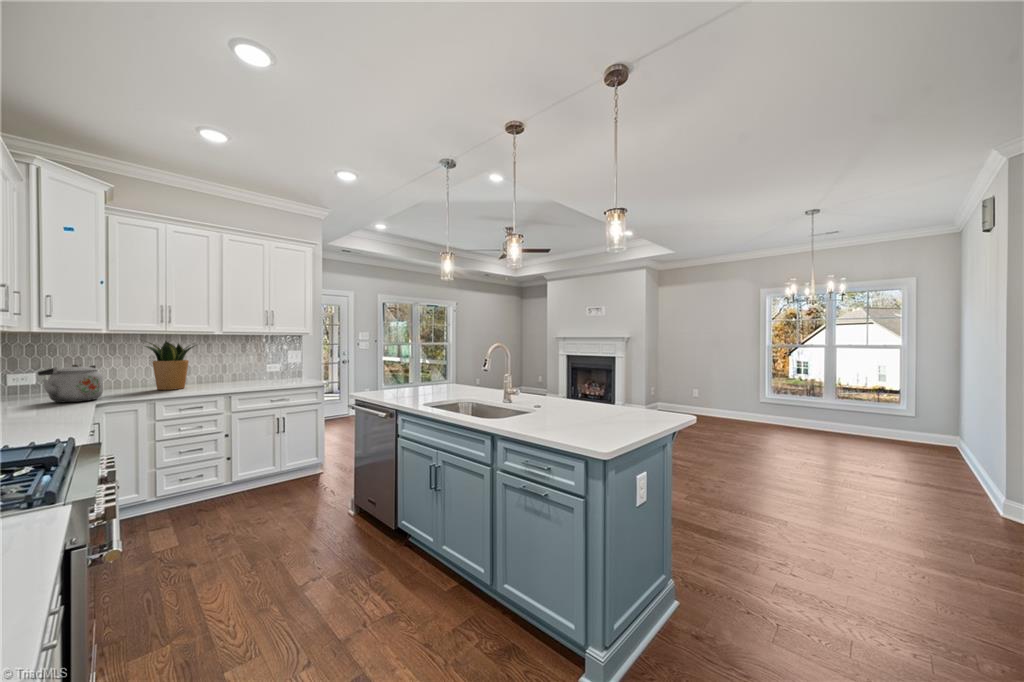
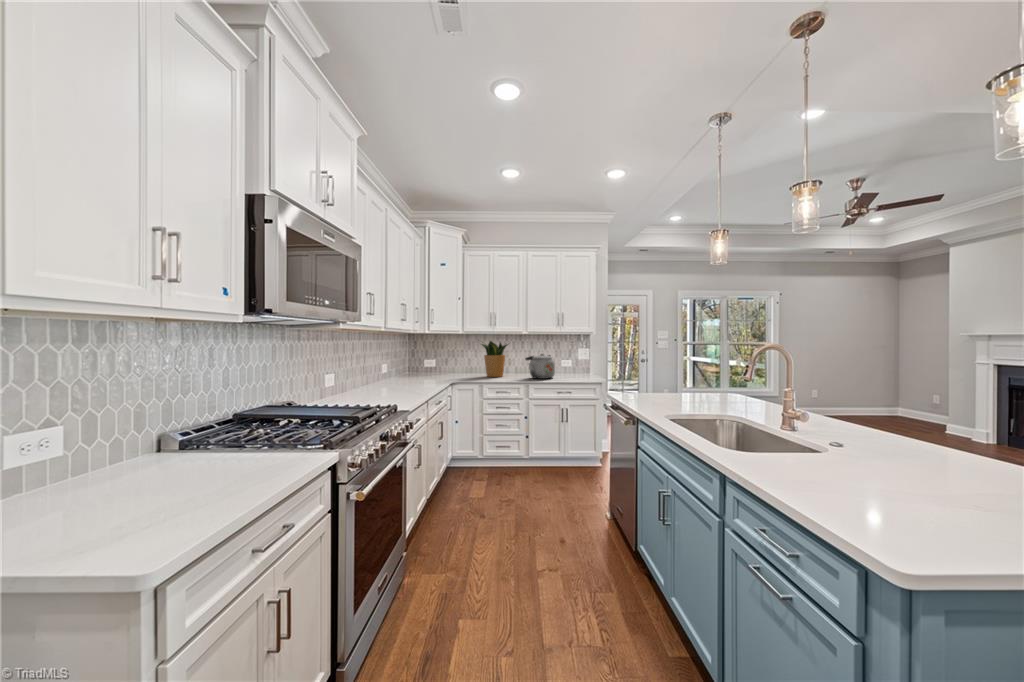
kettle: present [38,364,103,402] -> present [525,354,555,379]

